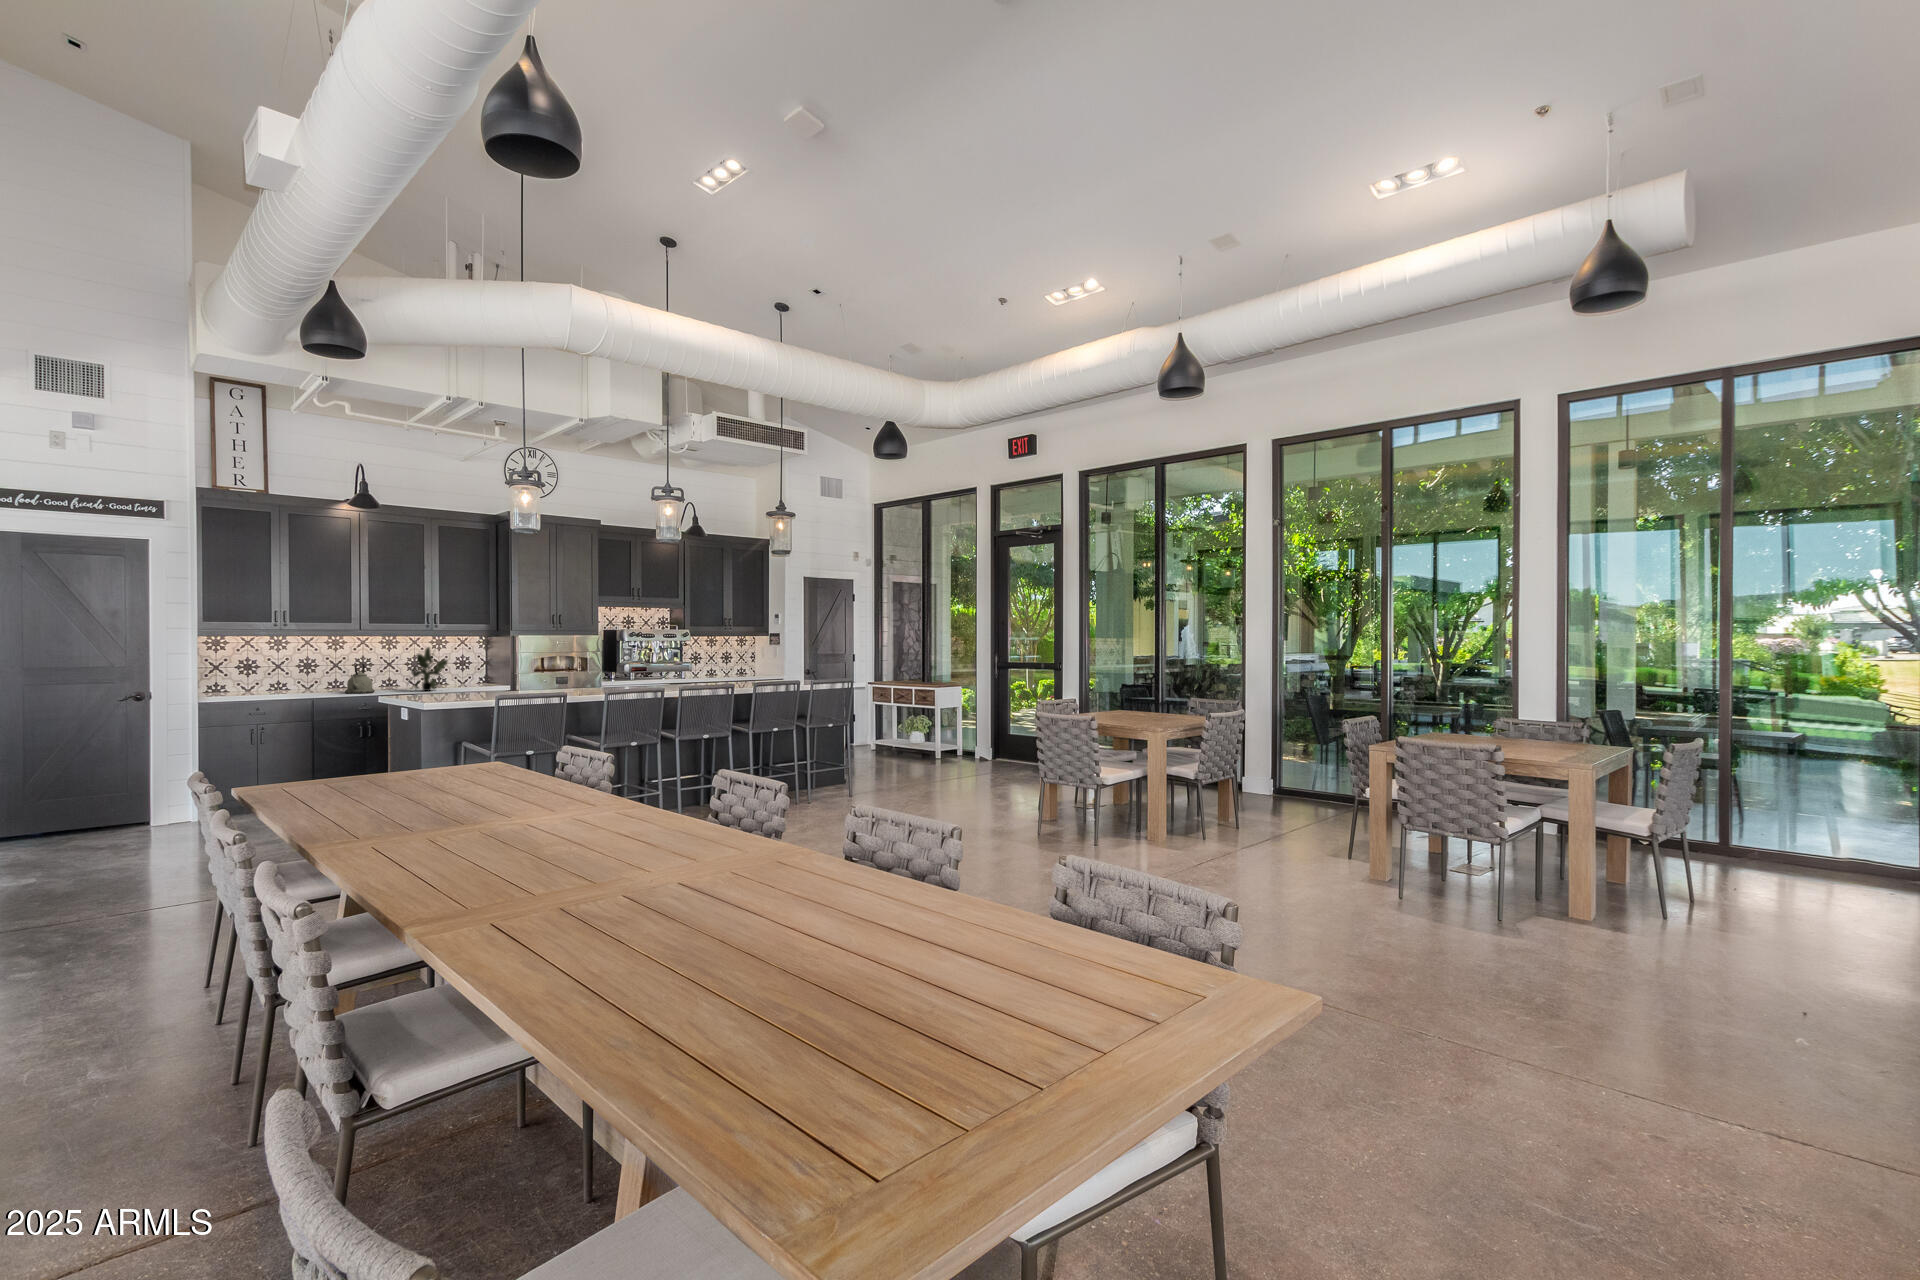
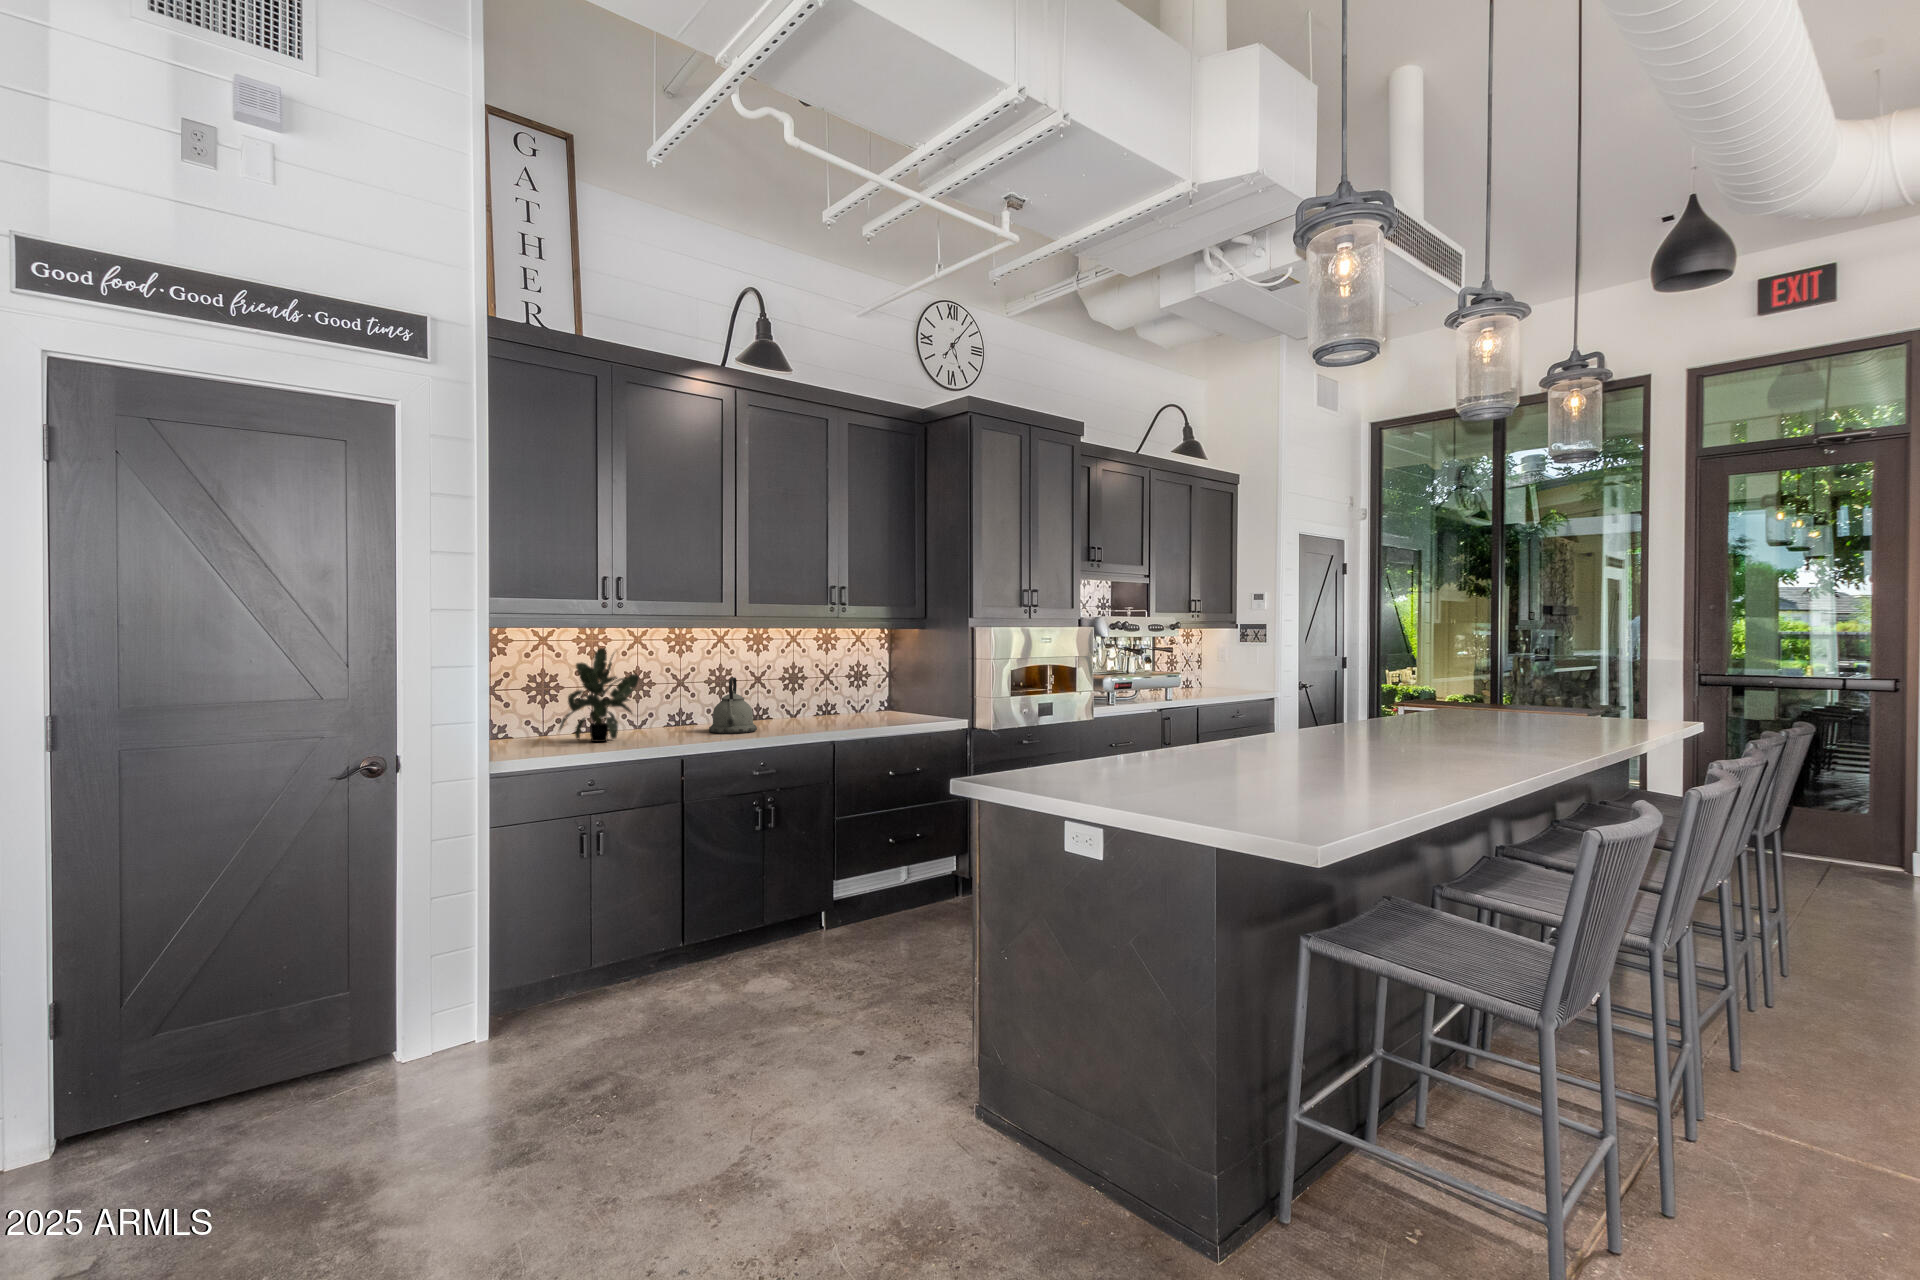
potted plant: present [409,647,448,691] -> present [560,648,639,742]

